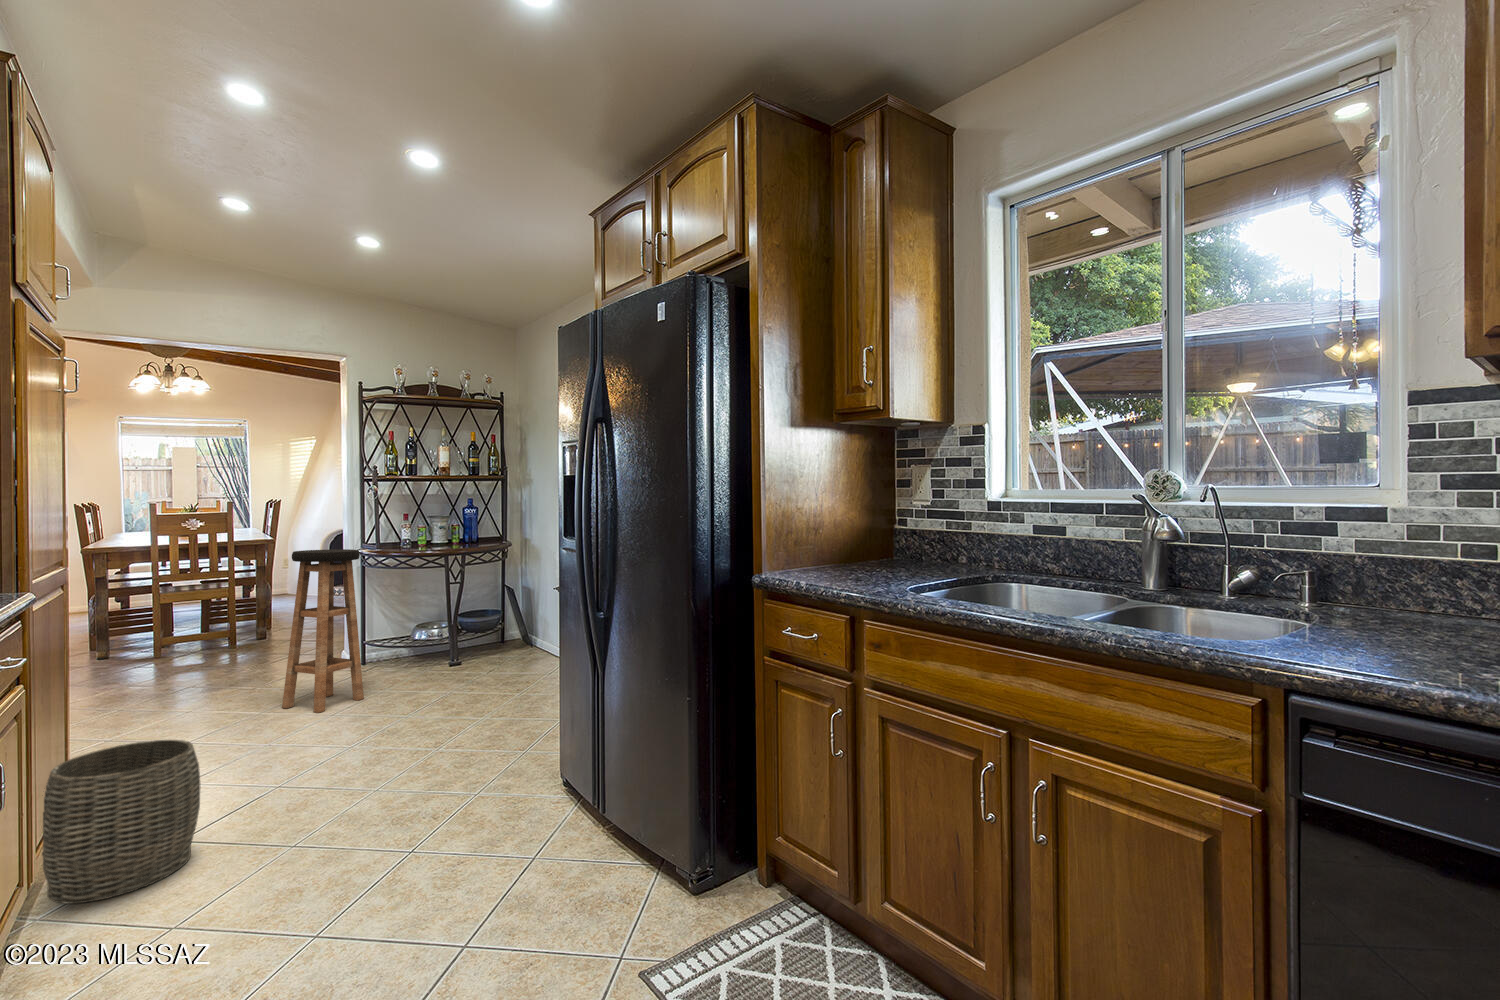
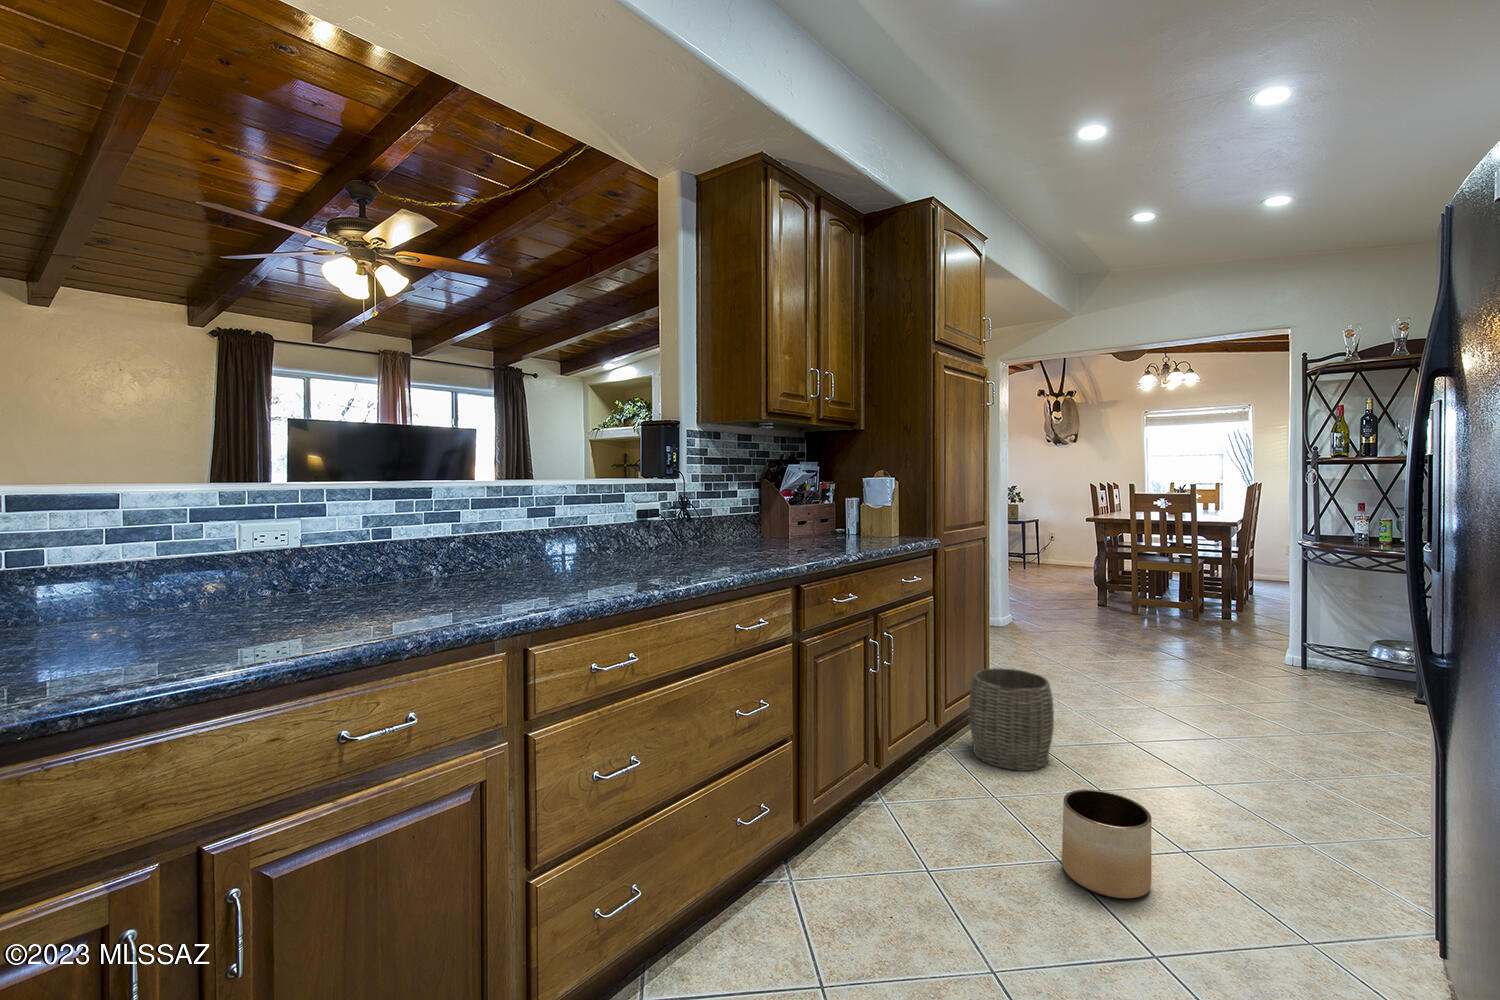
bar stool: present [282,549,364,713] -> none [1188,540,1269,701]
planter: none [309,818,414,947] -> present [1062,789,1152,899]

